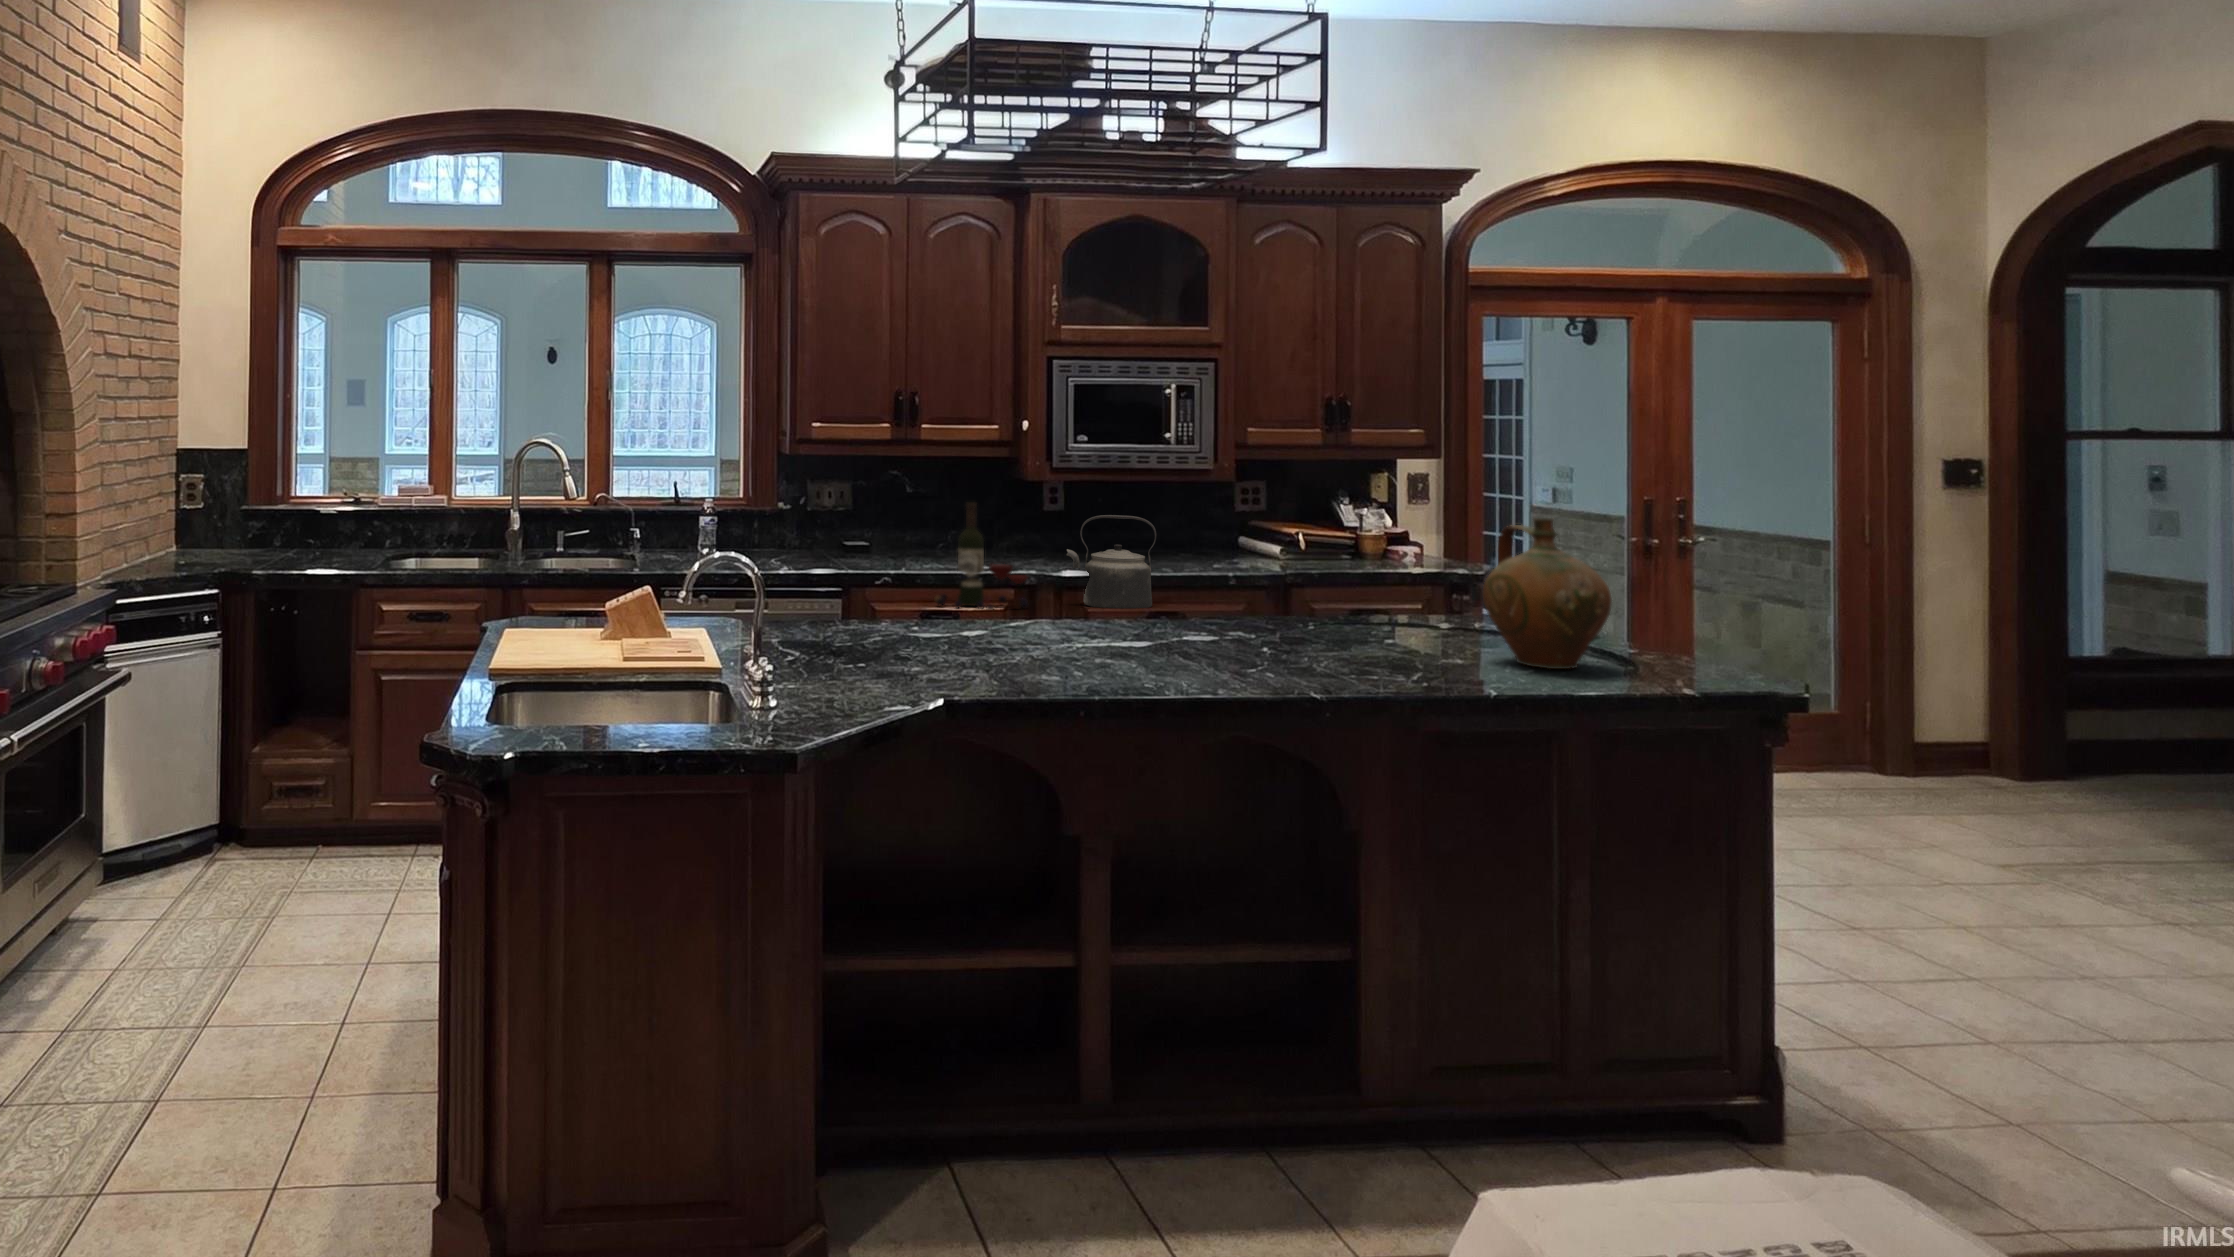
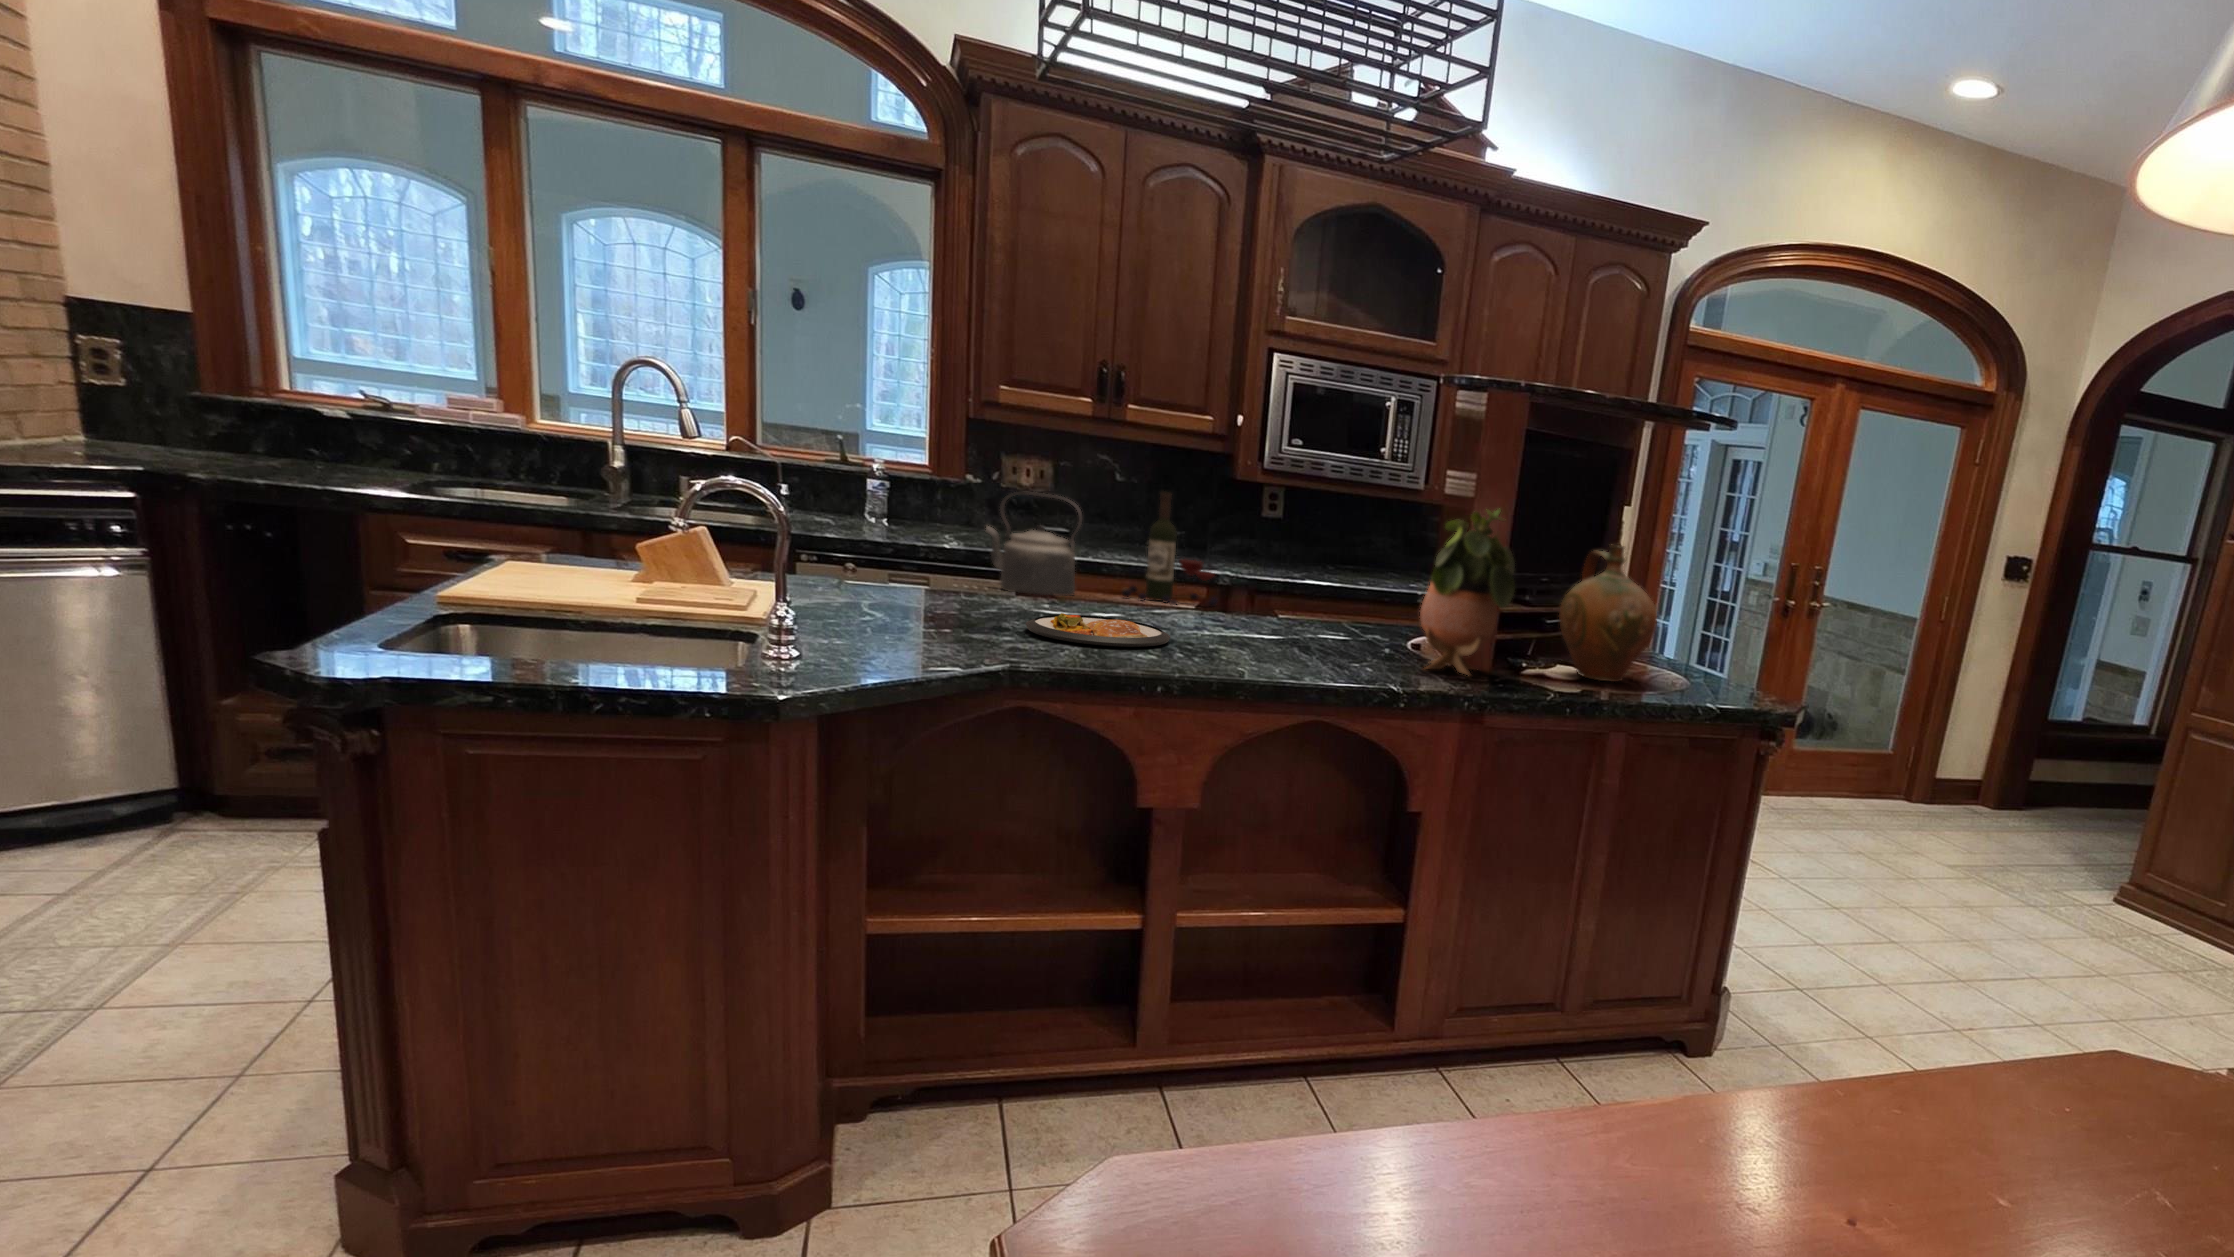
potted plant: none [1331,495,1444,675] -> present [1420,508,1515,676]
kettle: present [1067,515,1156,609] -> present [986,492,1082,596]
dish: none [938,639,1075,670] -> present [1026,613,1170,647]

